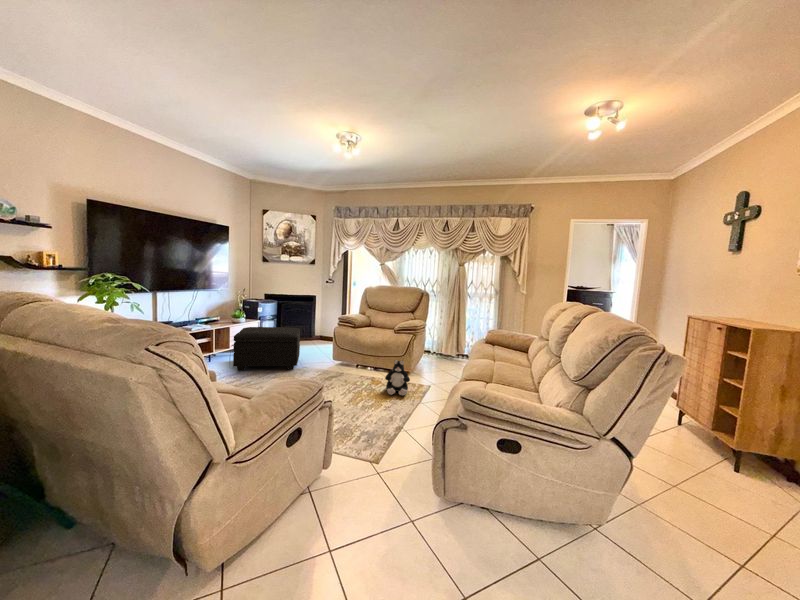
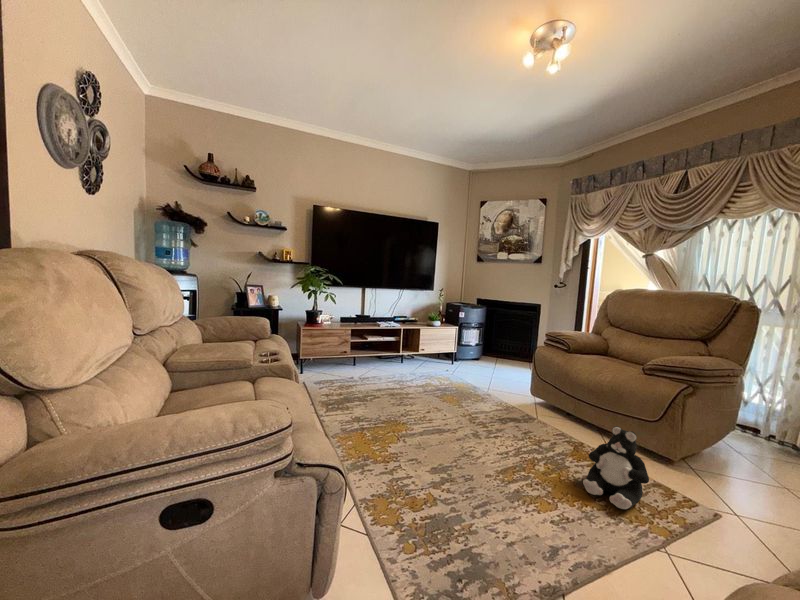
footstool: present [233,327,300,371] -> none [406,332,493,395]

